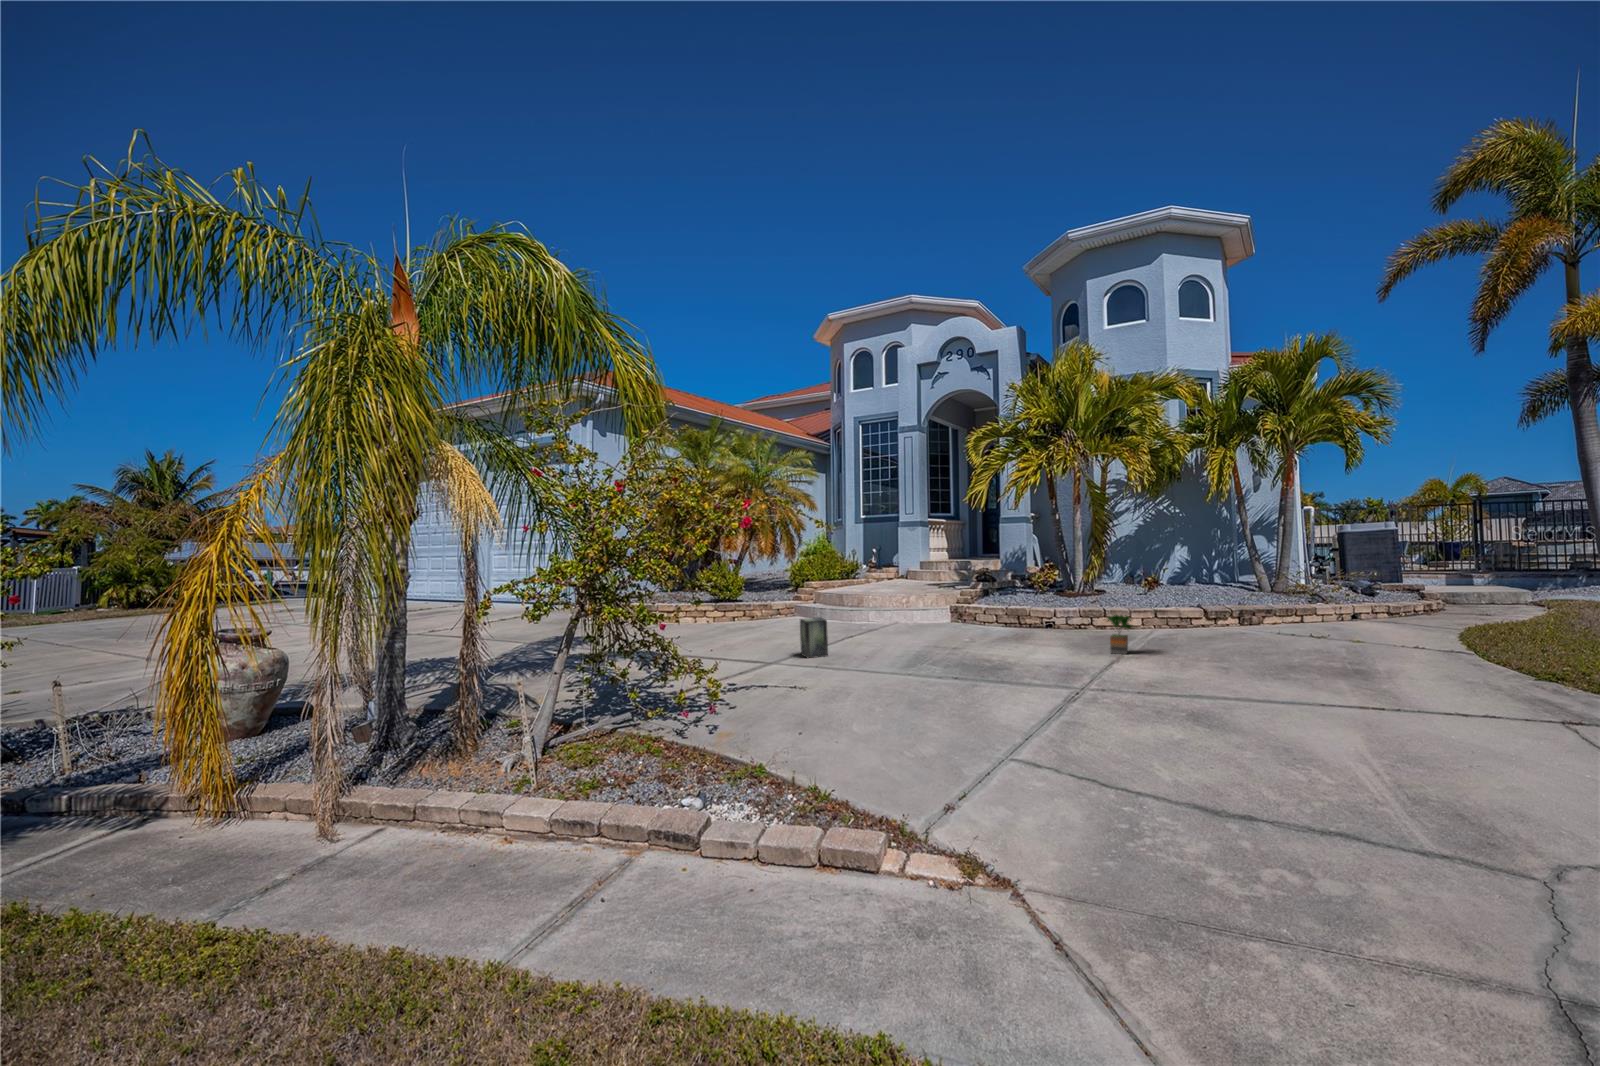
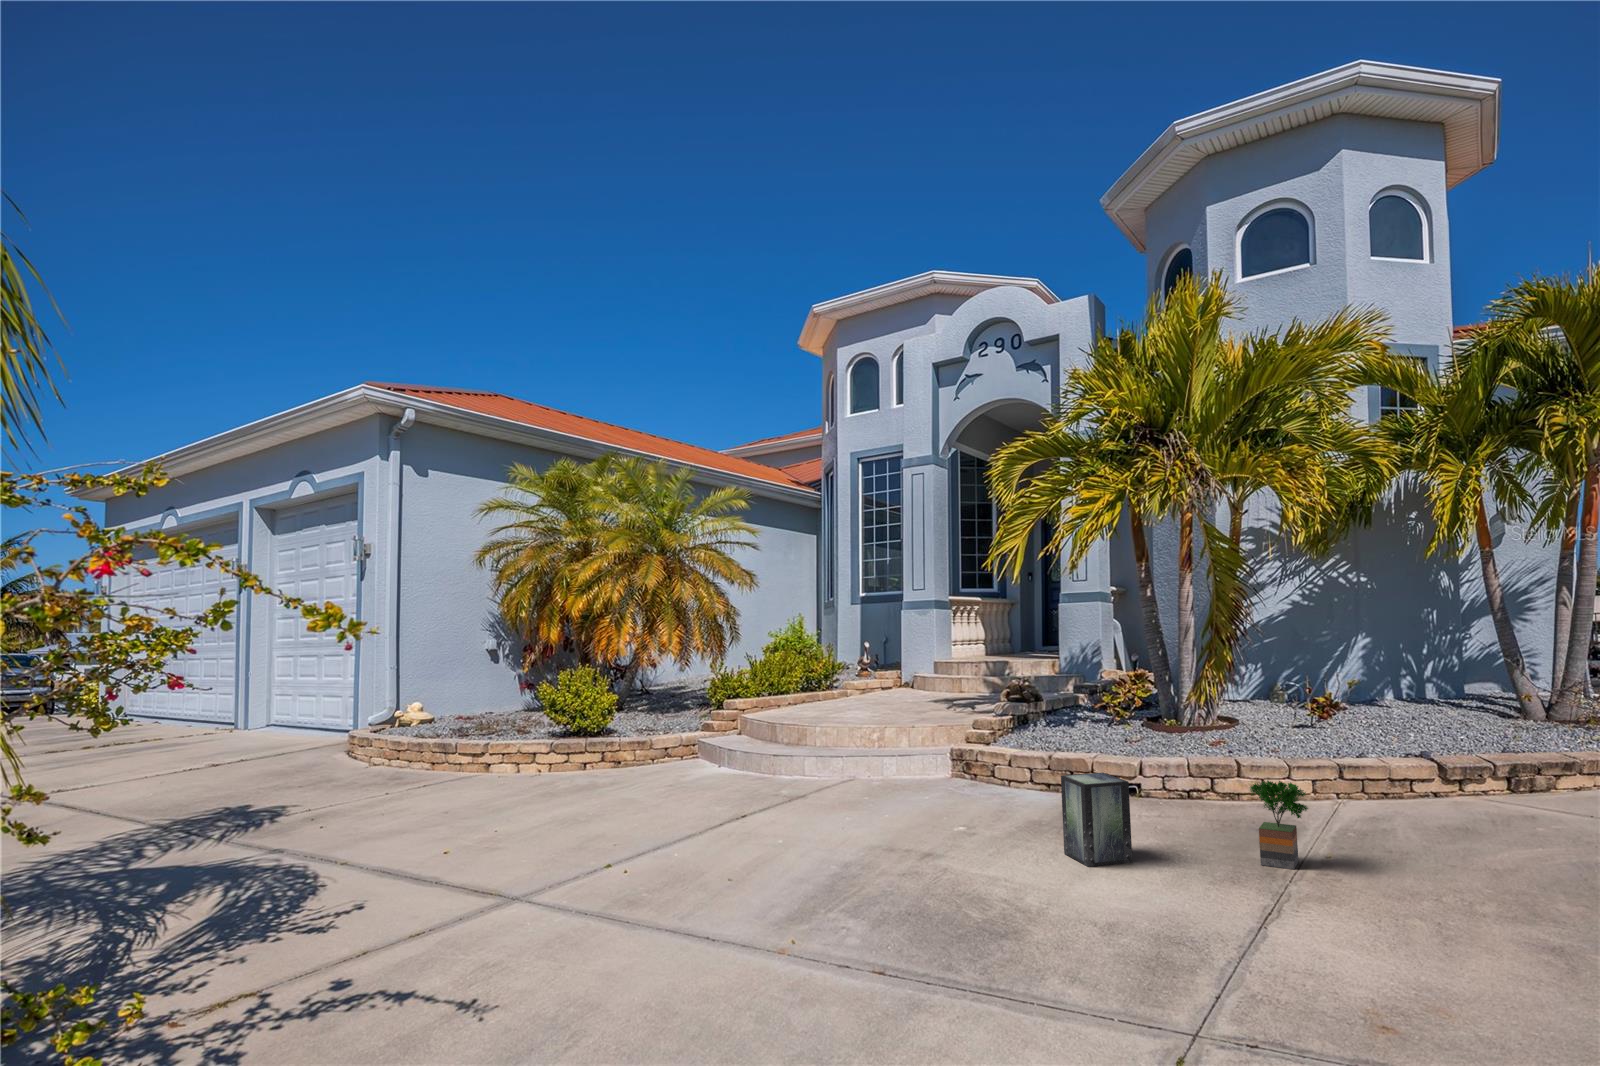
storage box: present [800,617,828,658] -> present [1061,773,1132,867]

